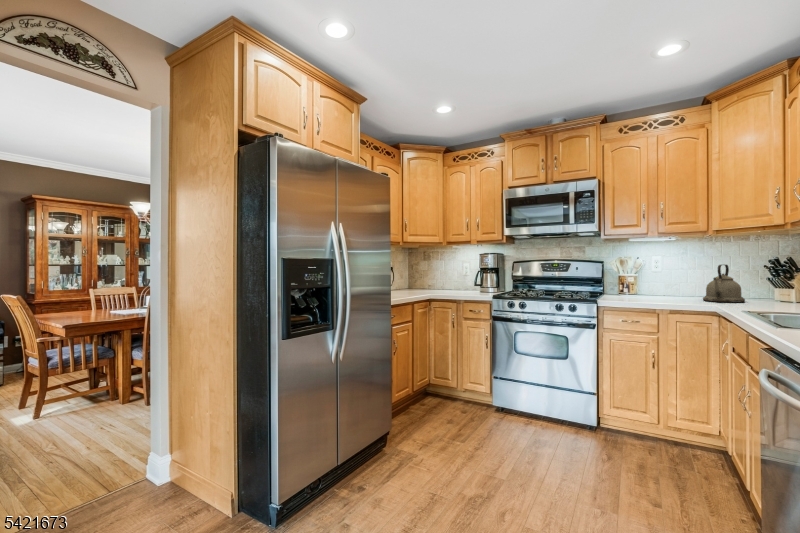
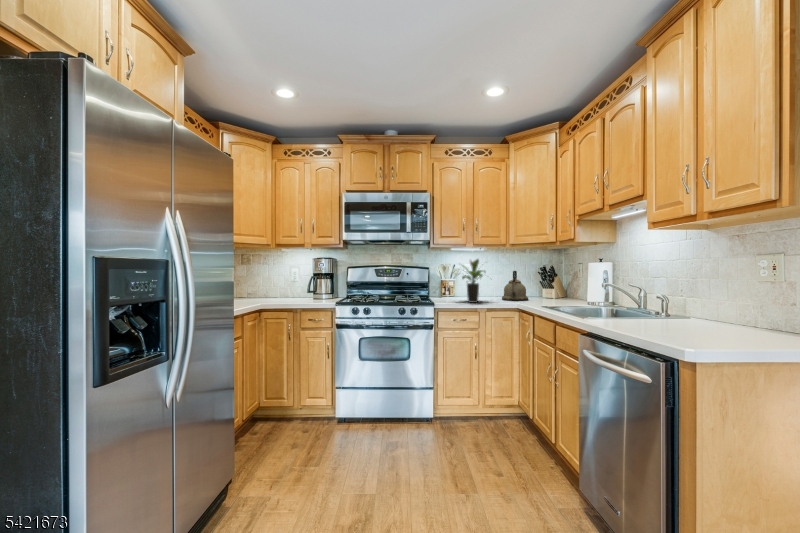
potted plant: none [625,251,681,302] -> present [454,259,485,303]

